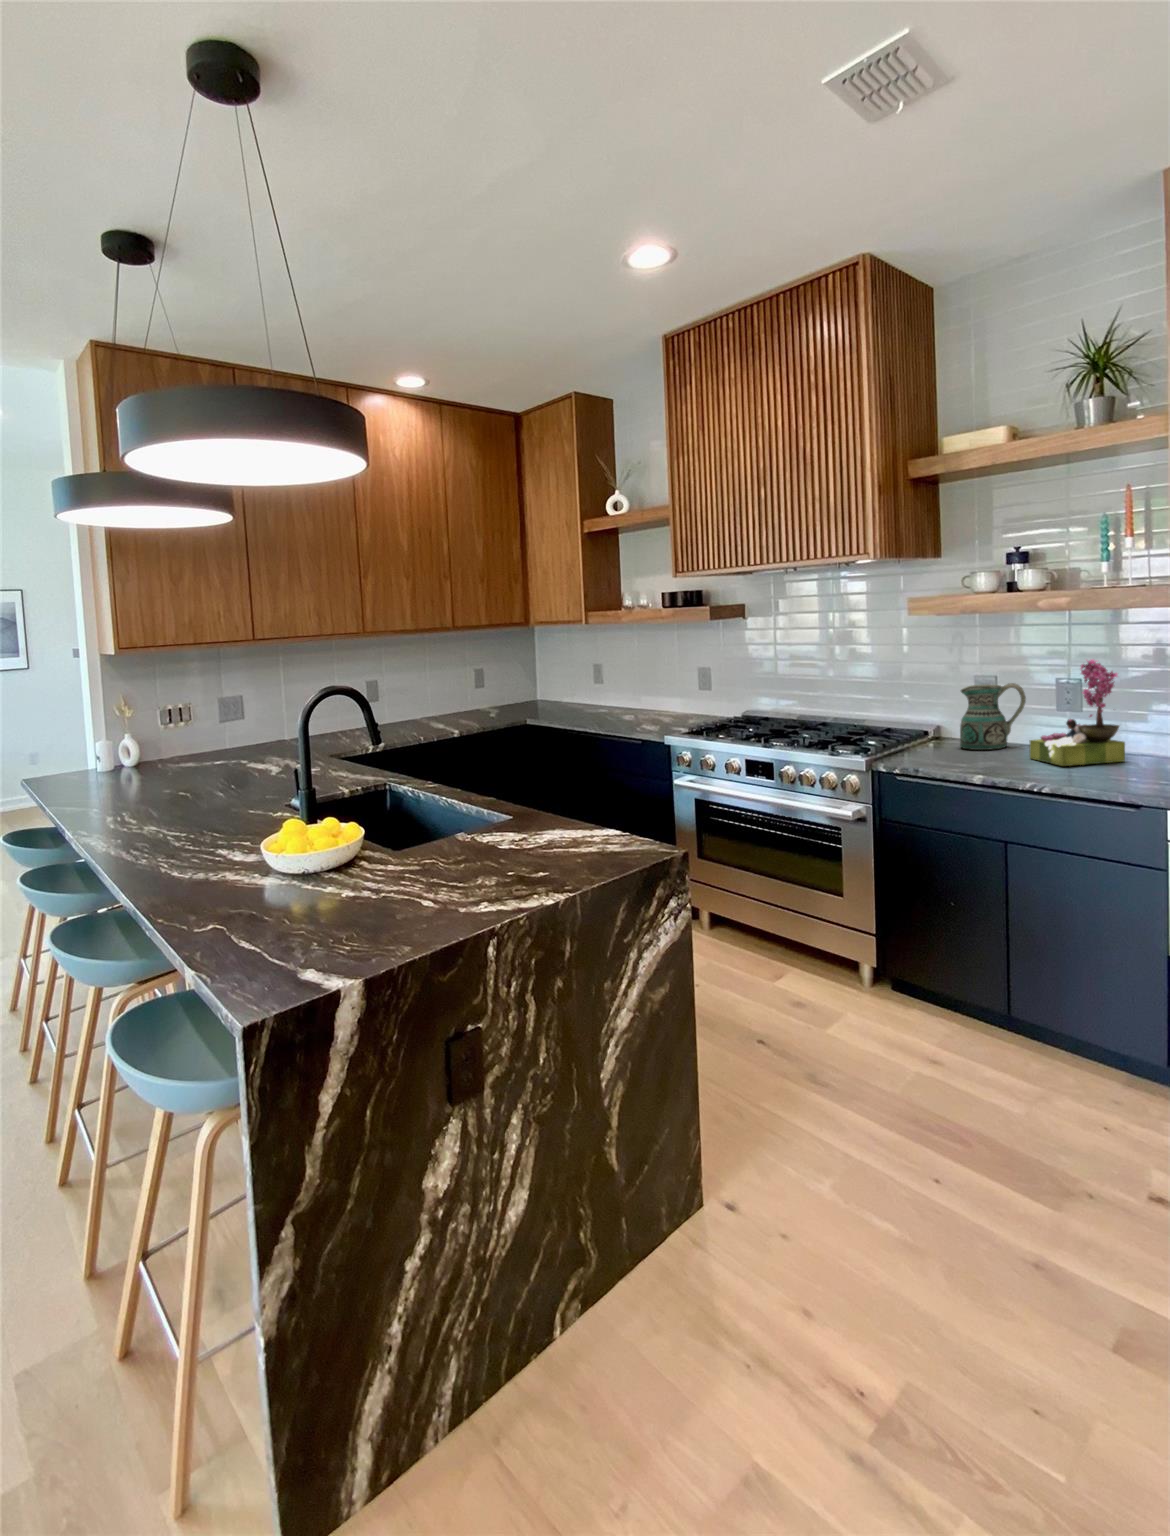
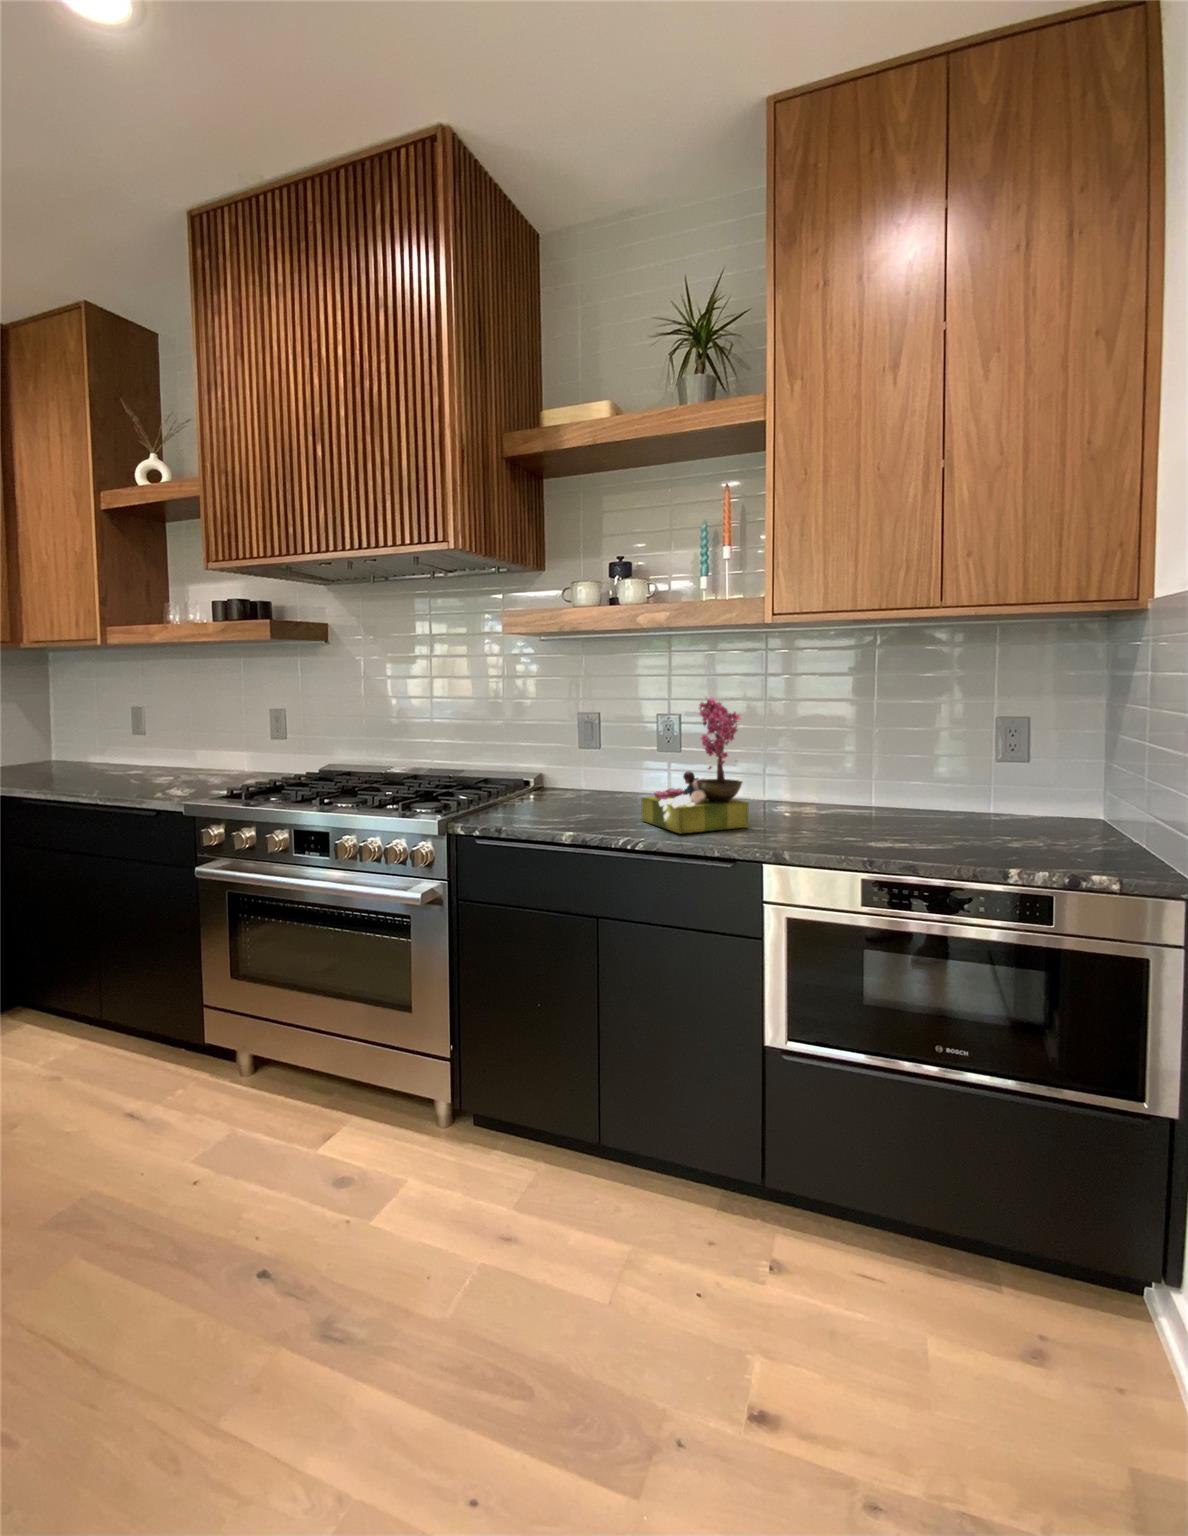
ceramic pitcher: present [960,683,1026,750] -> none [565,724,639,807]

